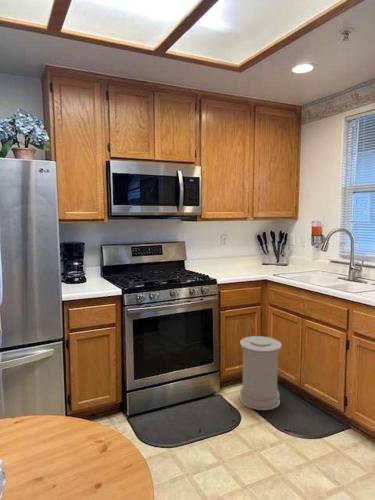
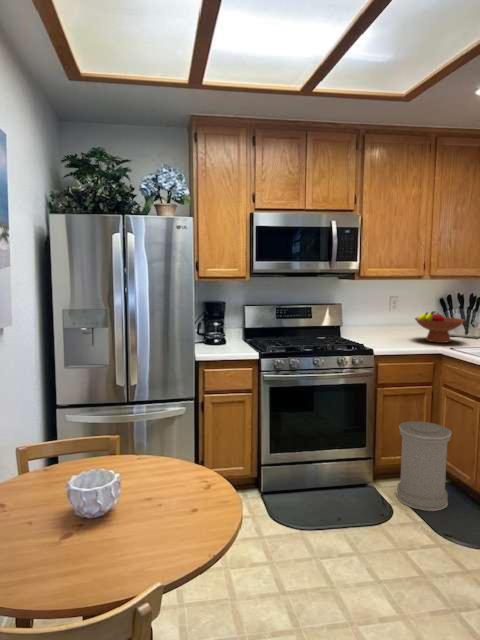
fruit bowl: none [243,246,281,271] -> present [415,311,464,343]

